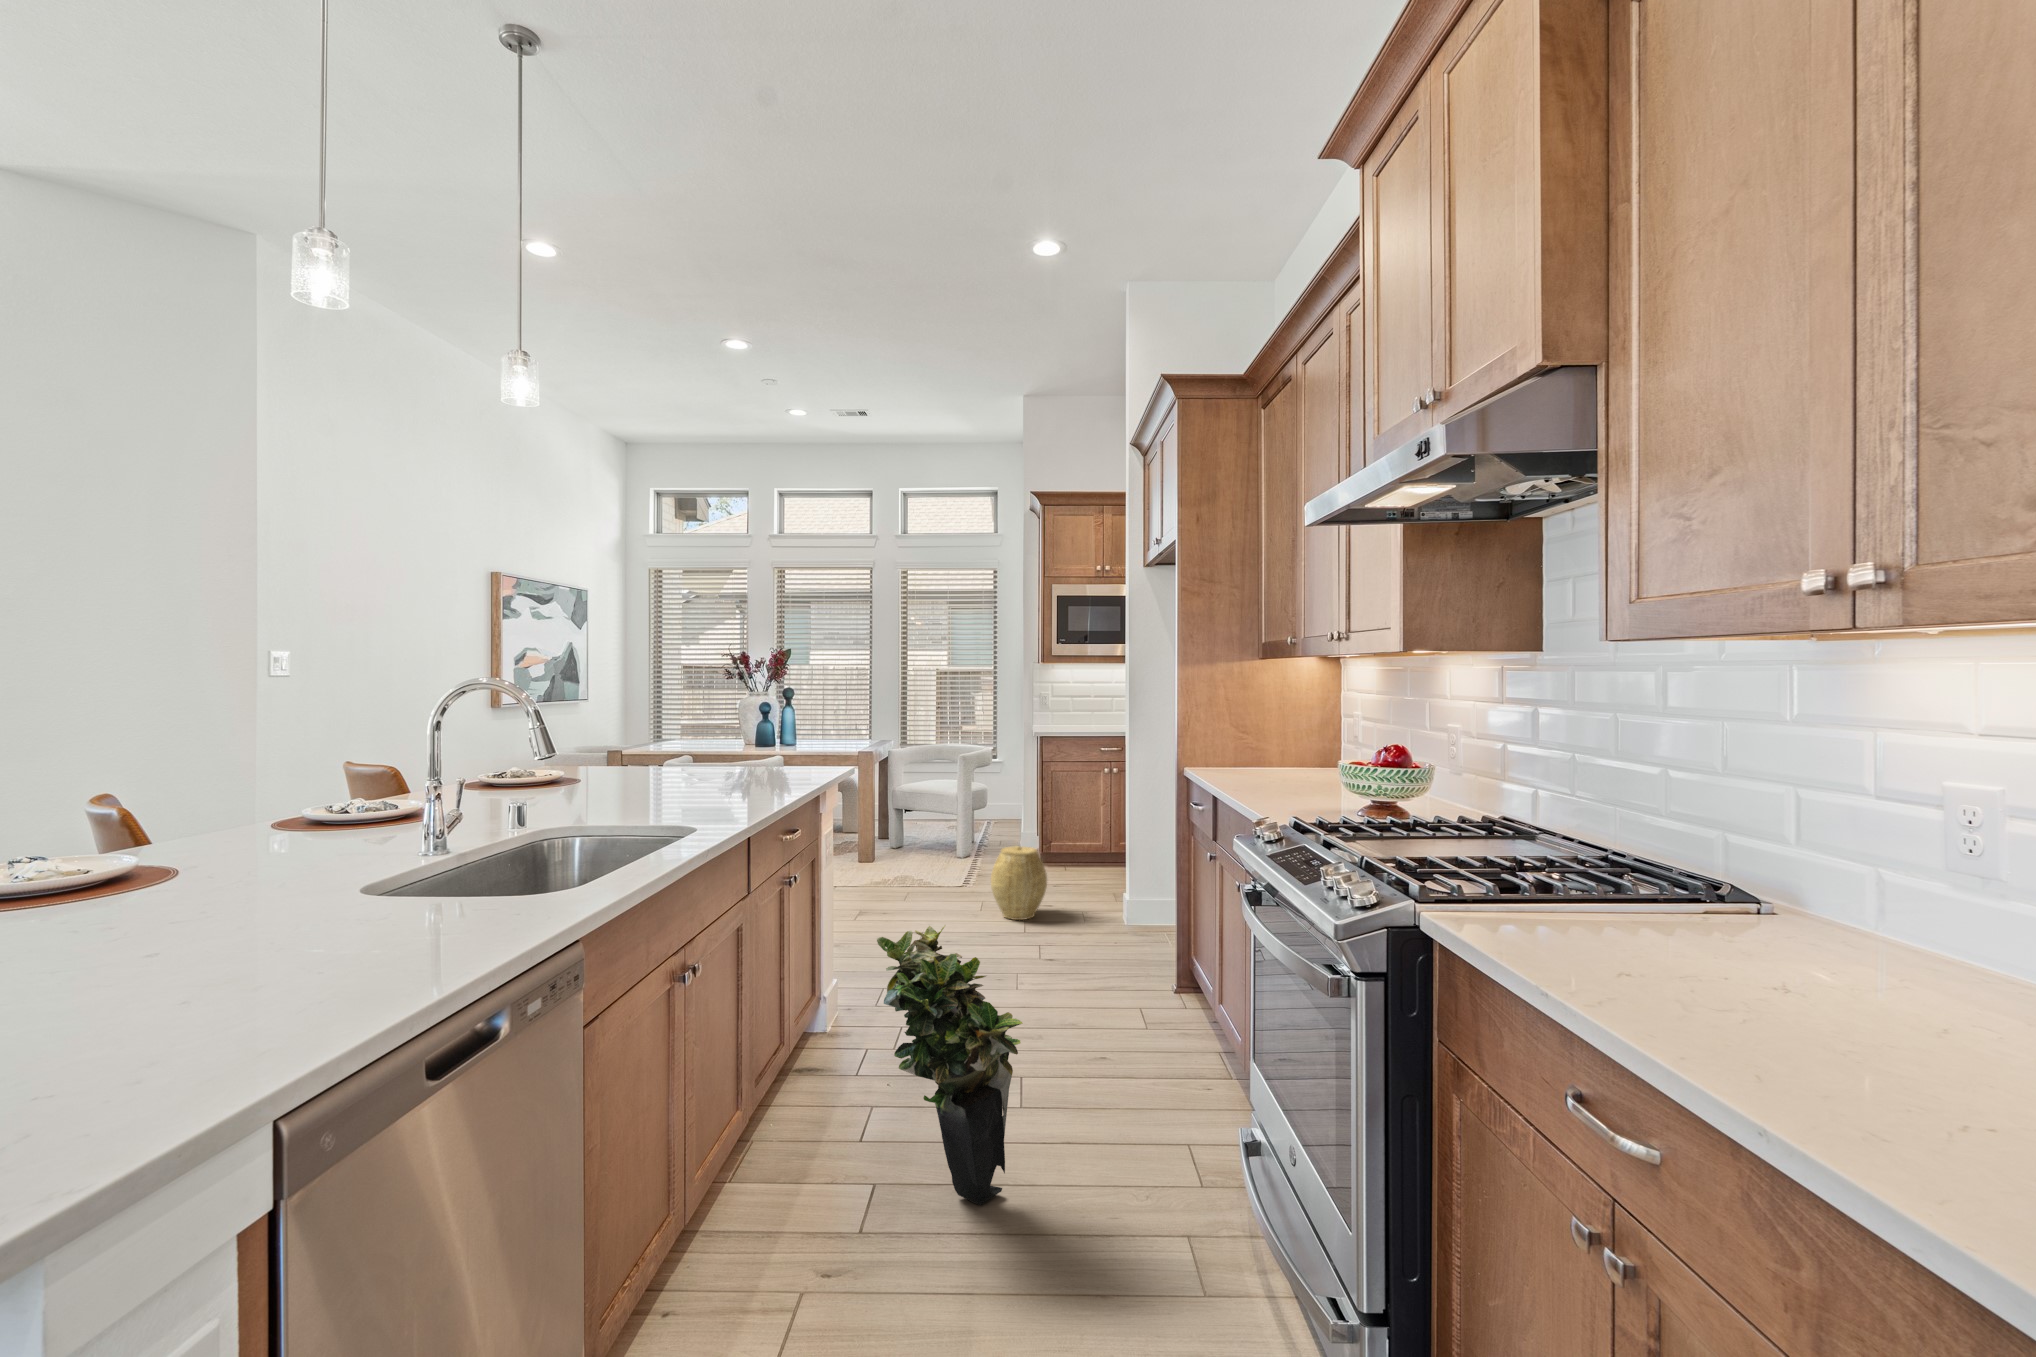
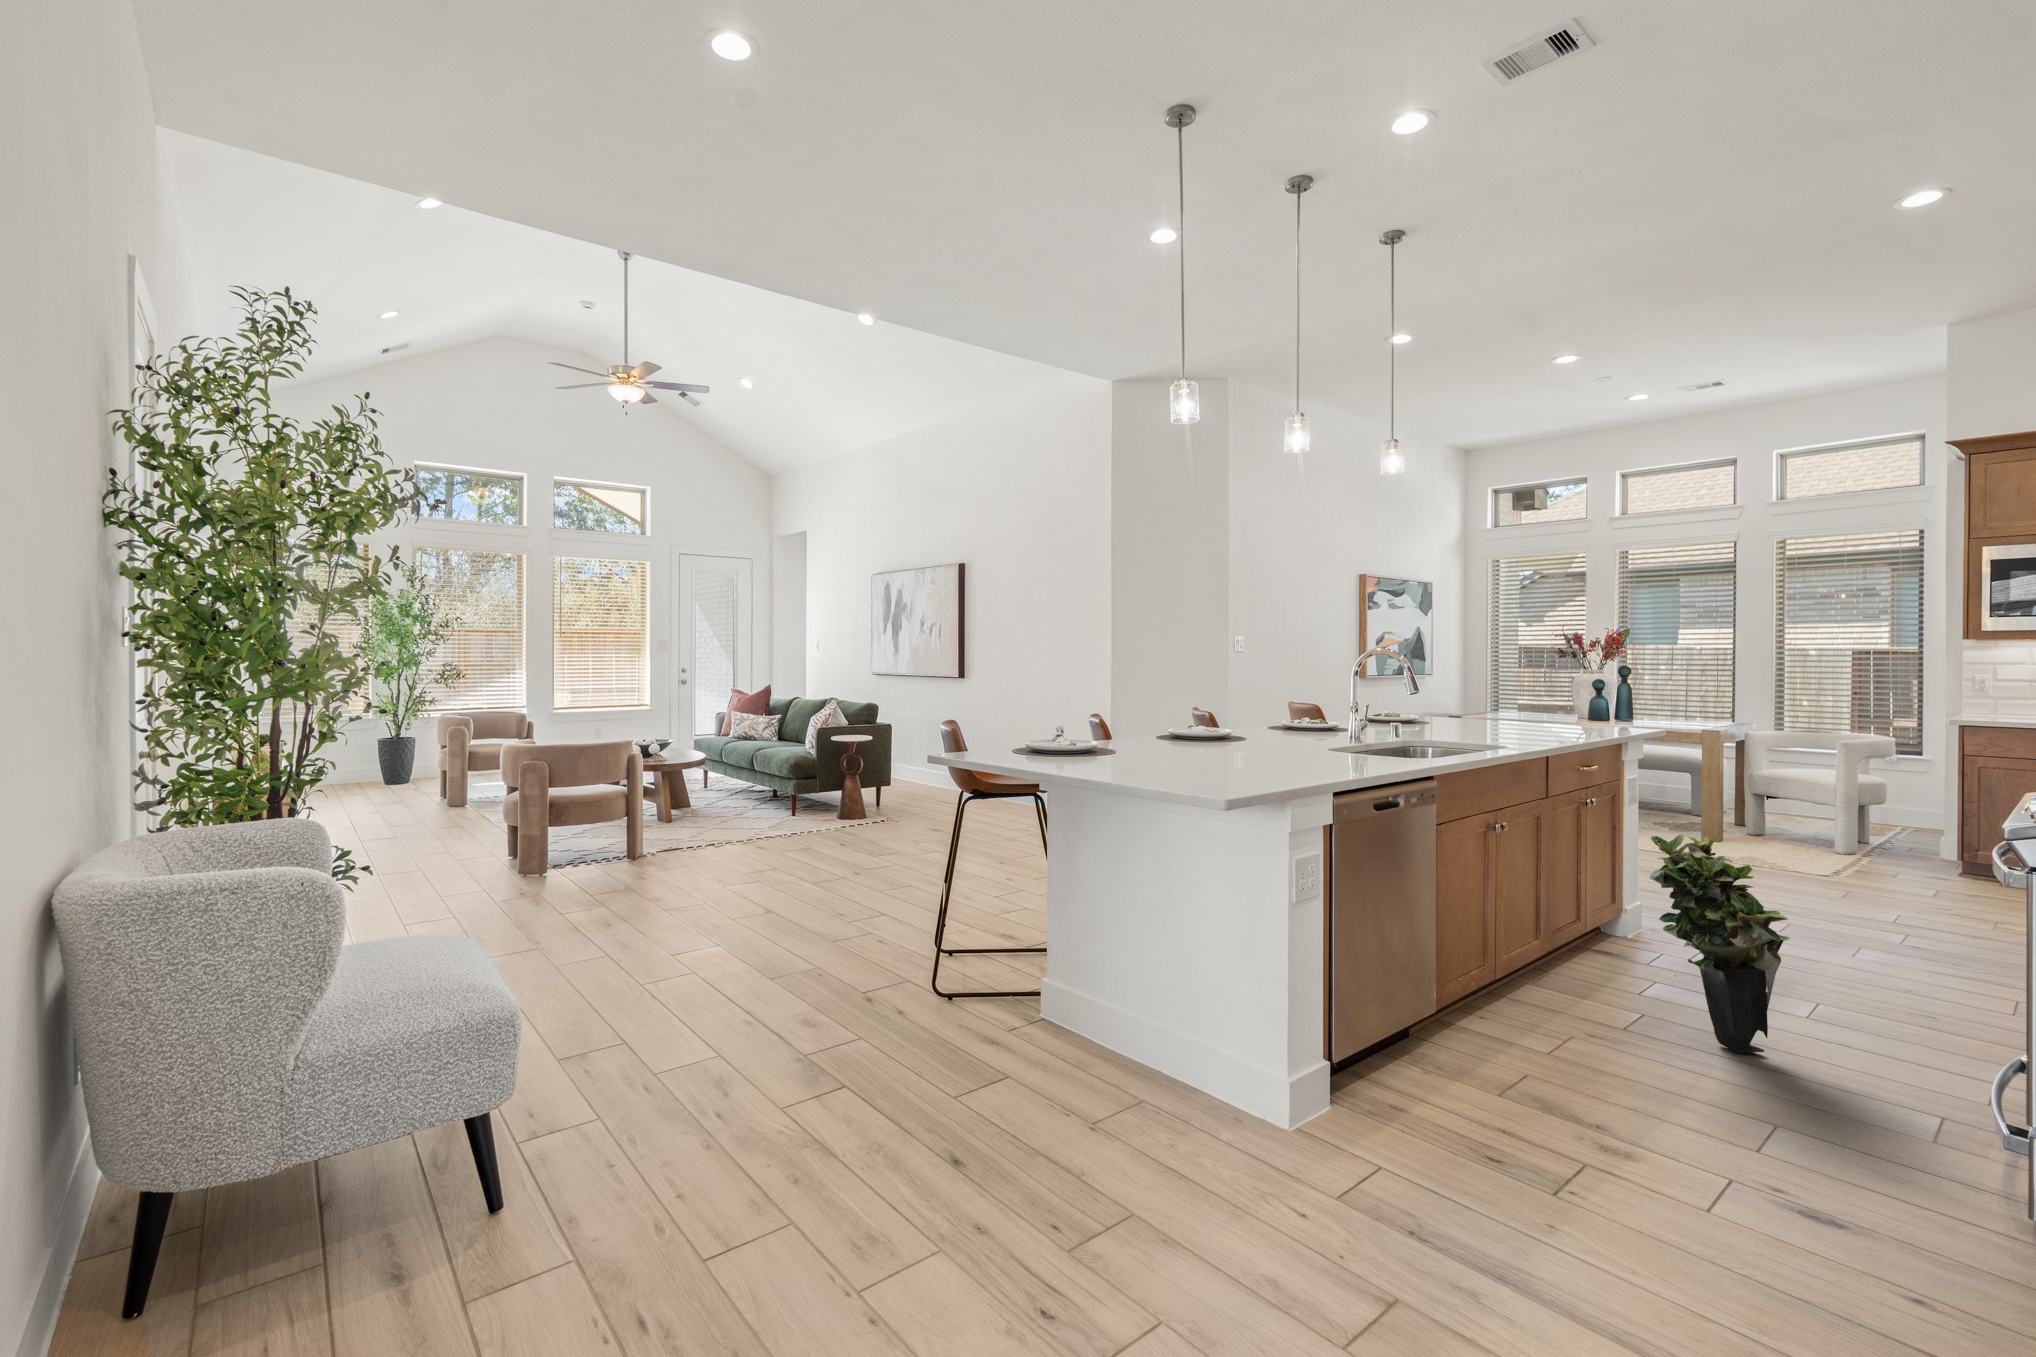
woven basket: present [991,846,1047,920] -> none [1855,831,1939,911]

